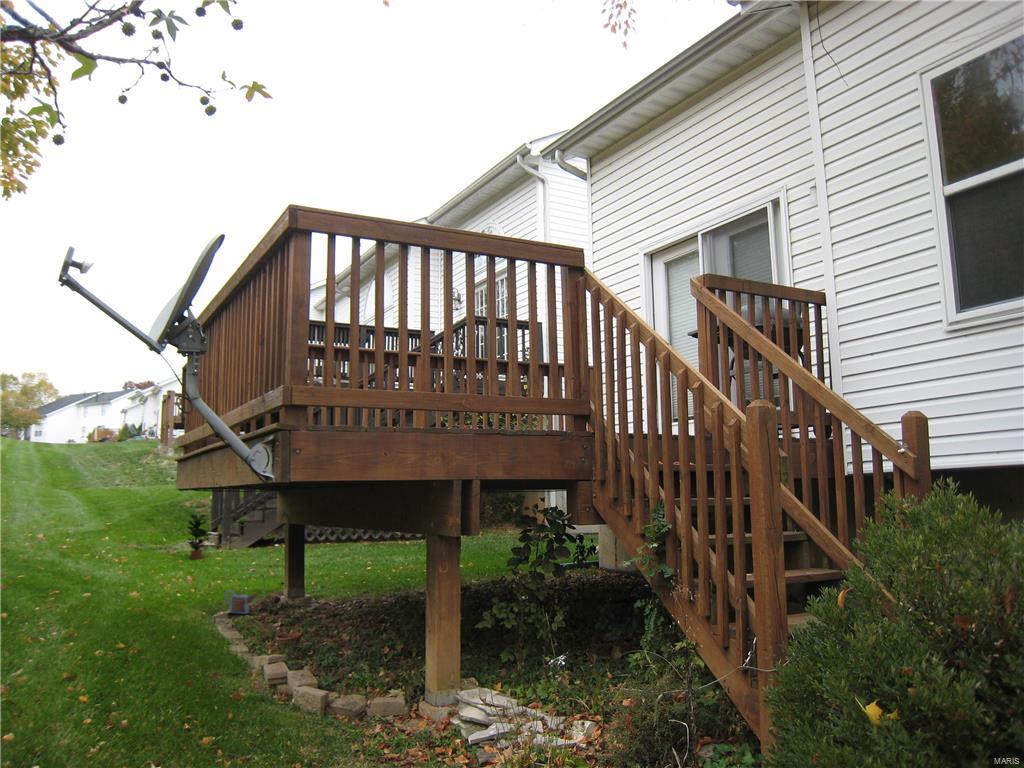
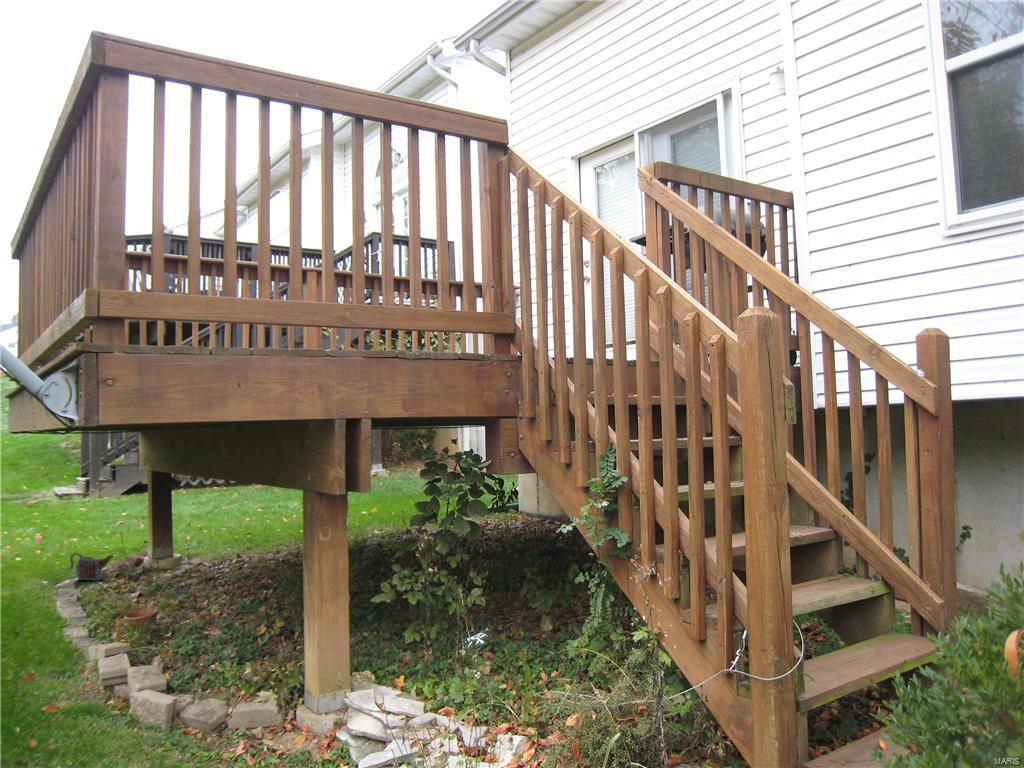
potted plant: present [187,515,212,559] -> none [46,458,81,508]

